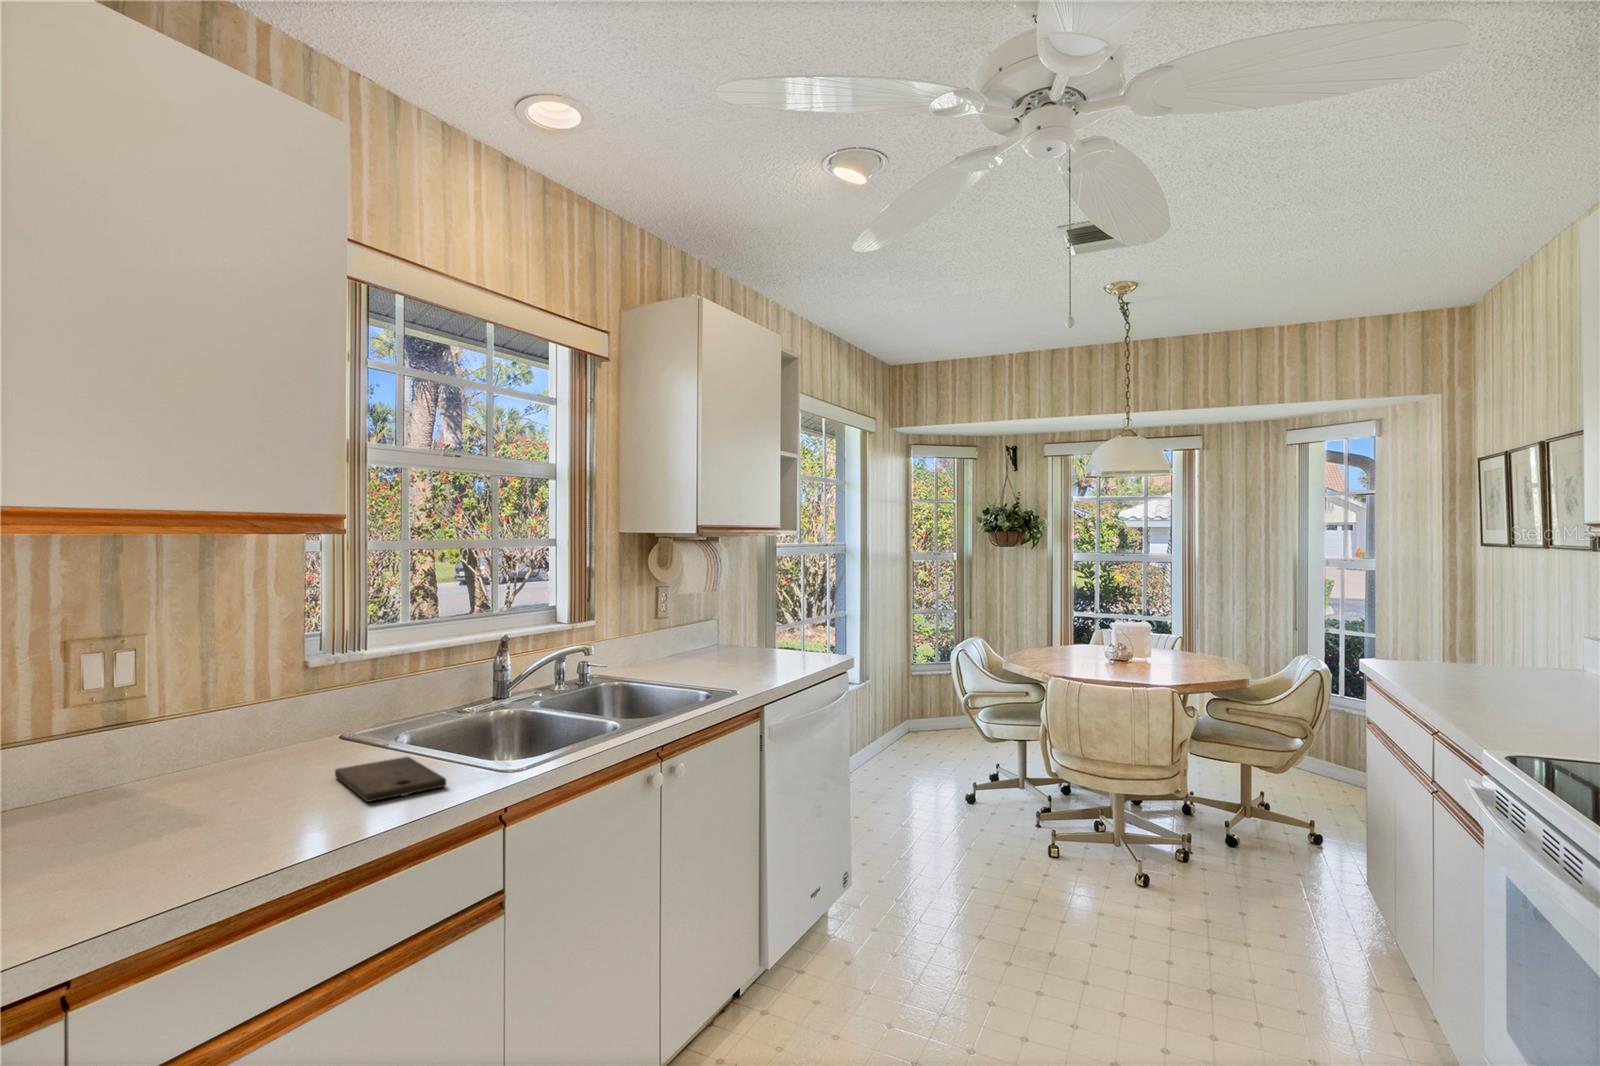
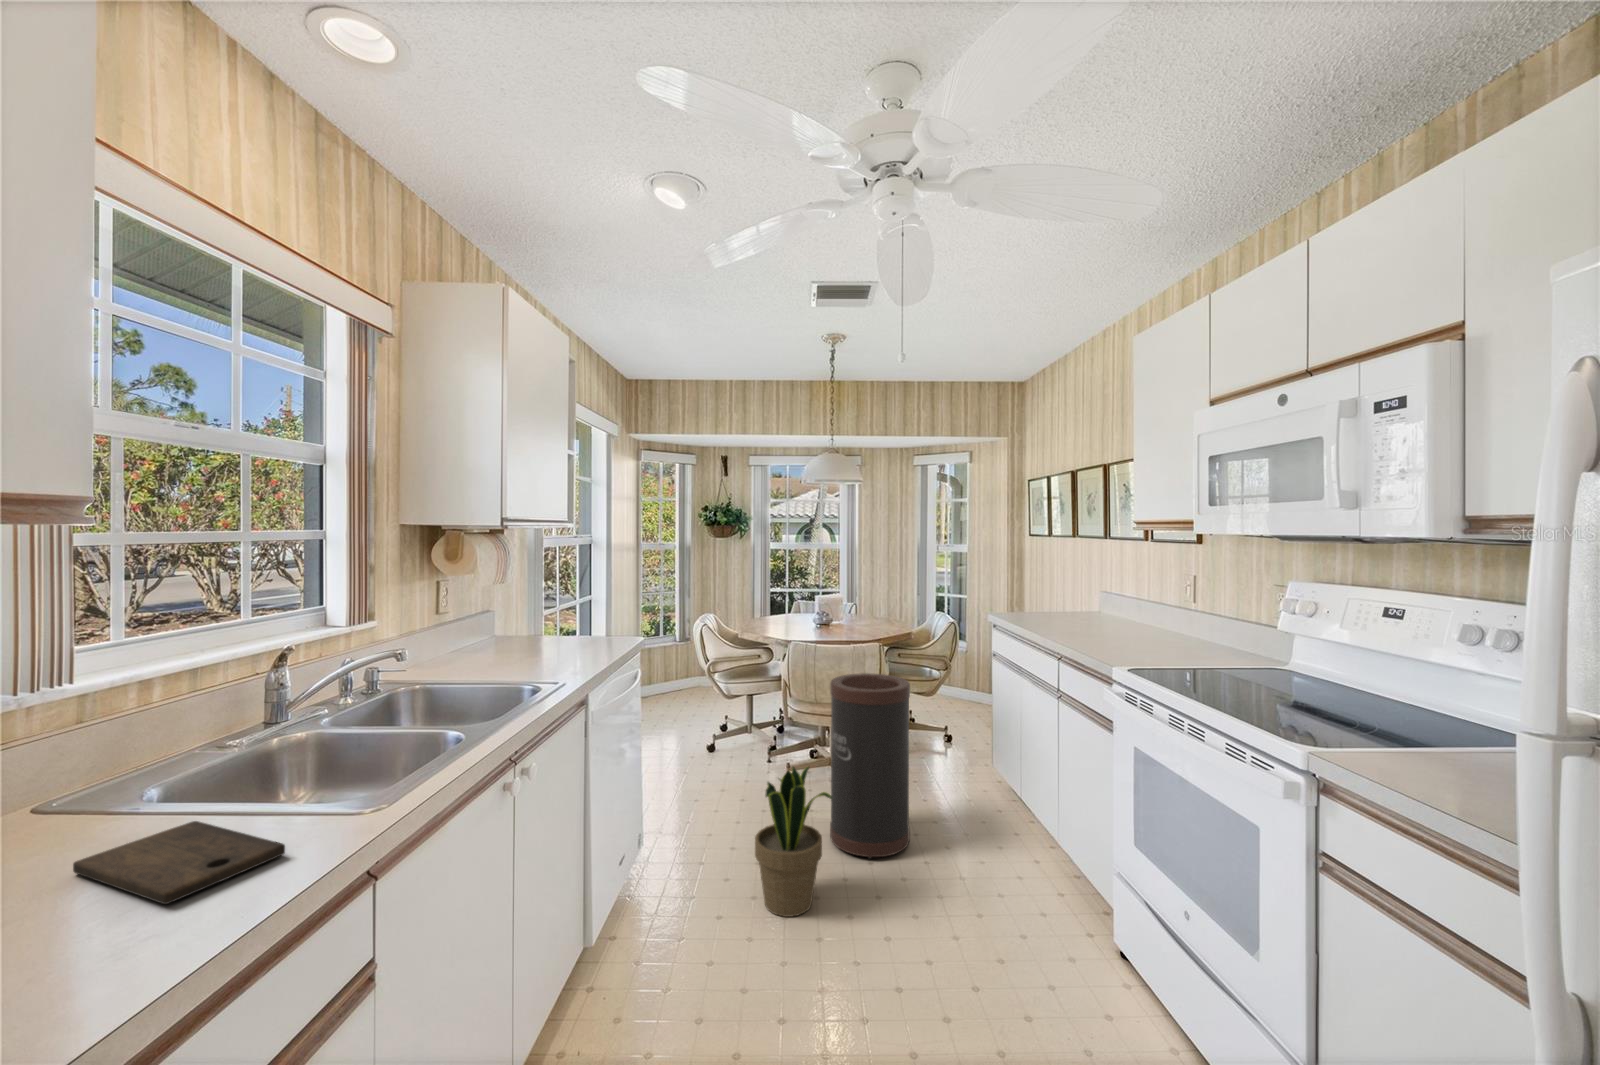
trash can: none [1080,723,1191,963] -> present [830,673,910,859]
potted plant: none [959,821,1053,1001] -> present [755,767,832,917]

